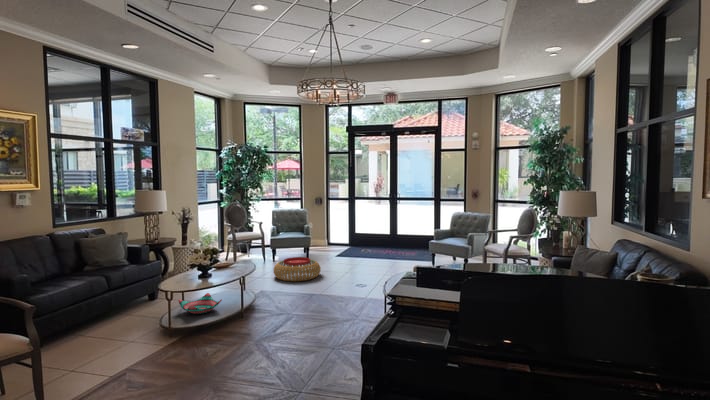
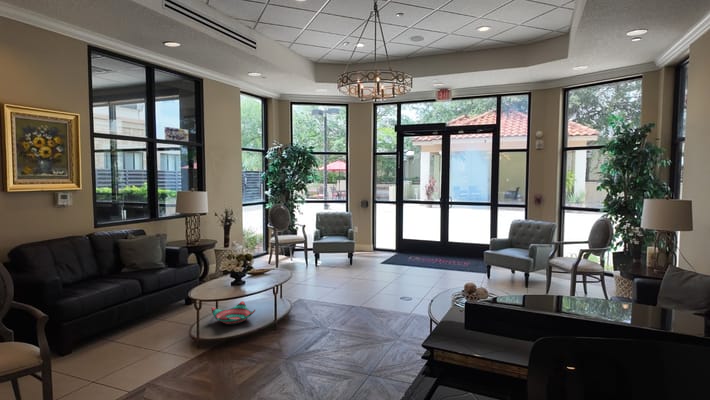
pouf: present [274,257,321,281] -> none [315,264,364,290]

